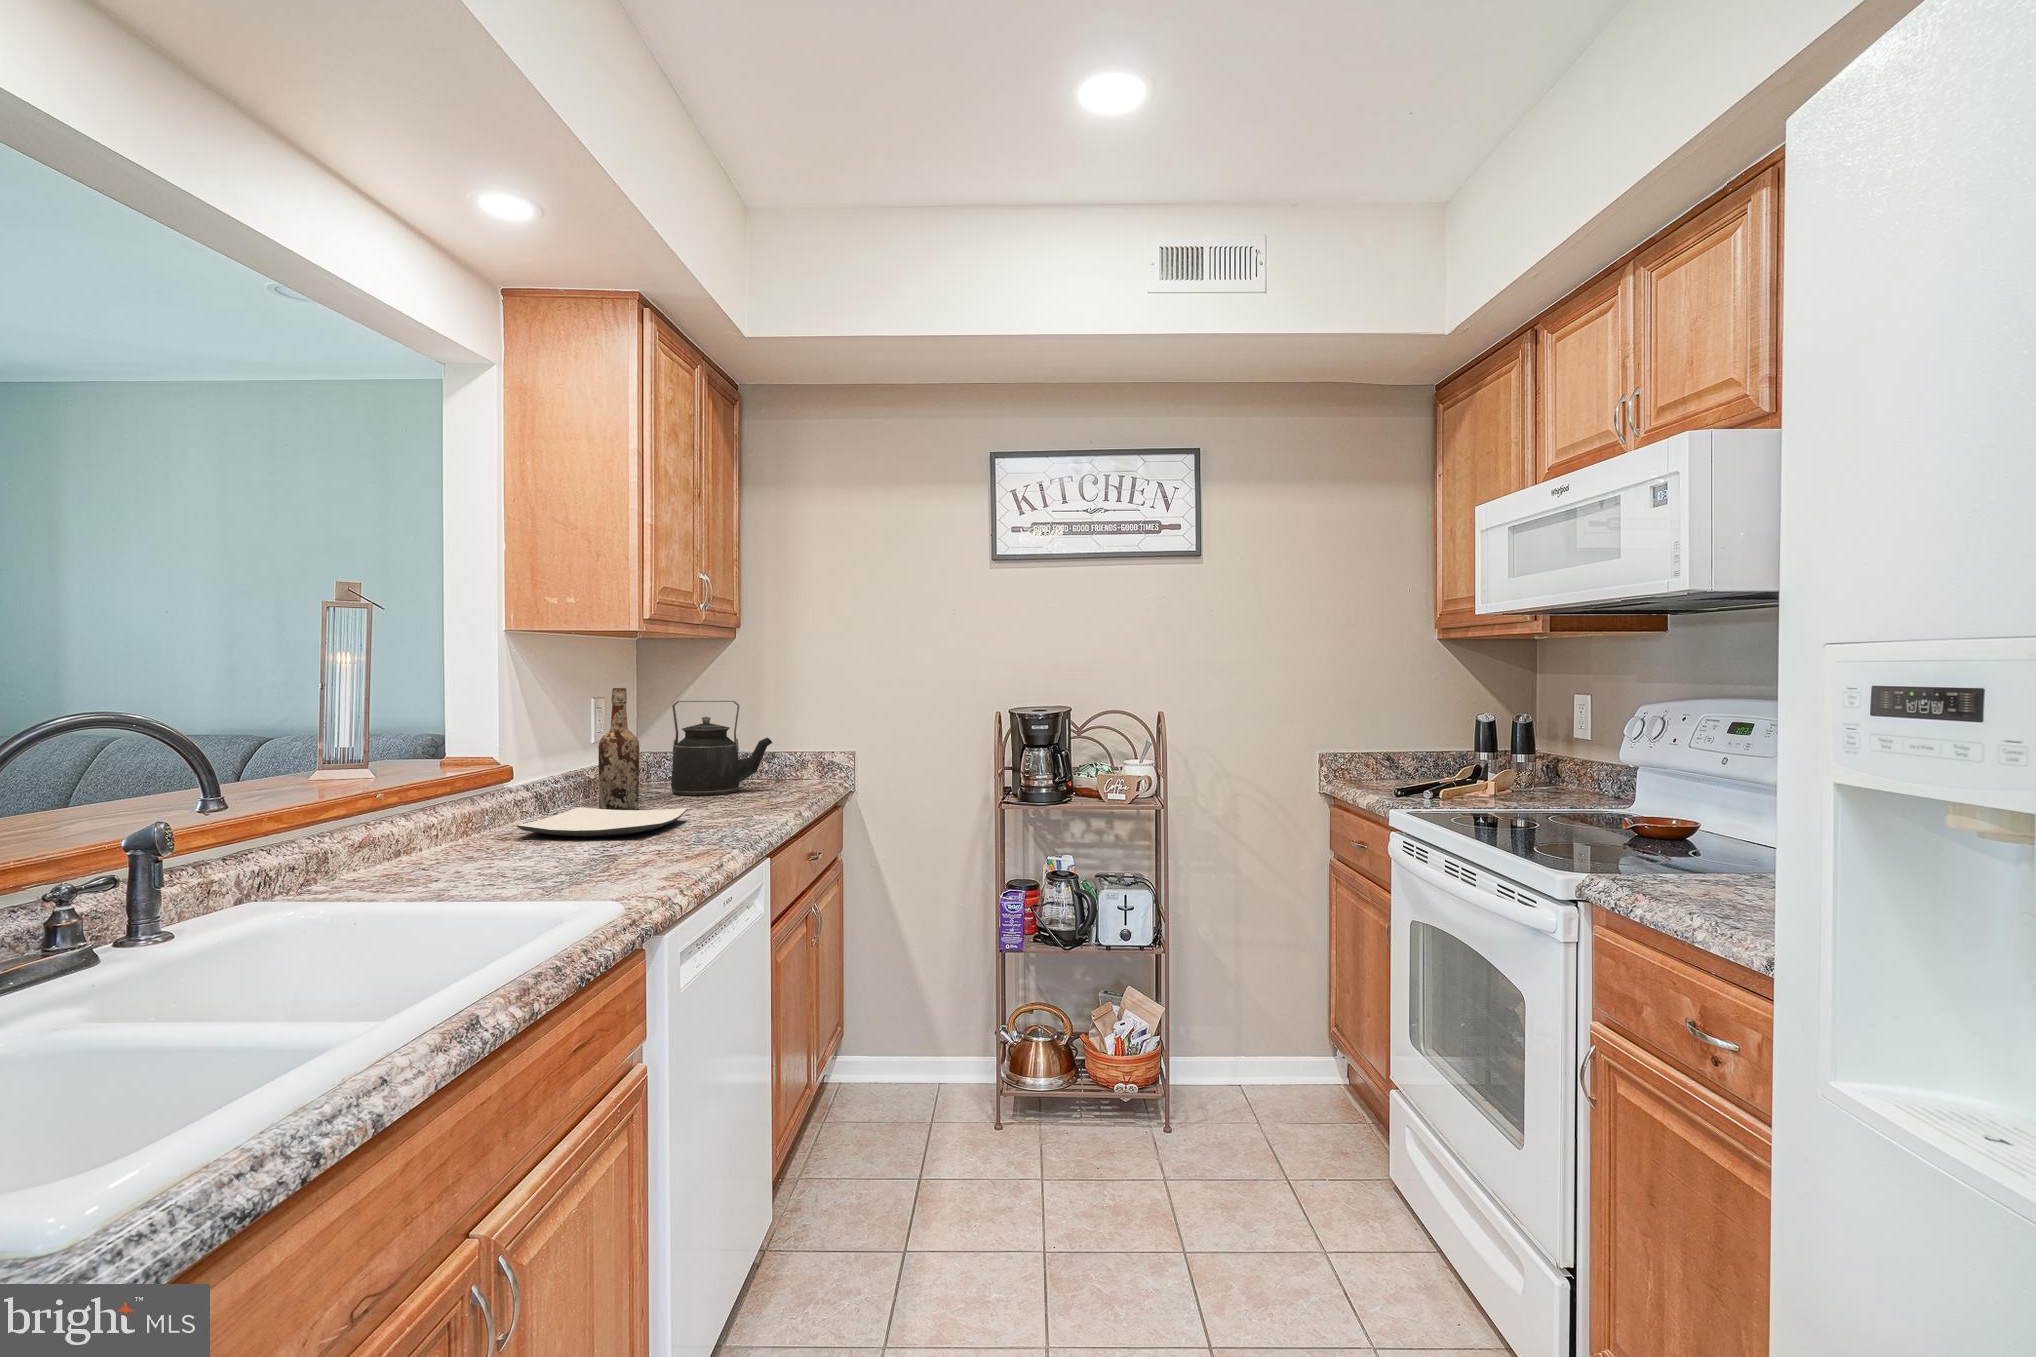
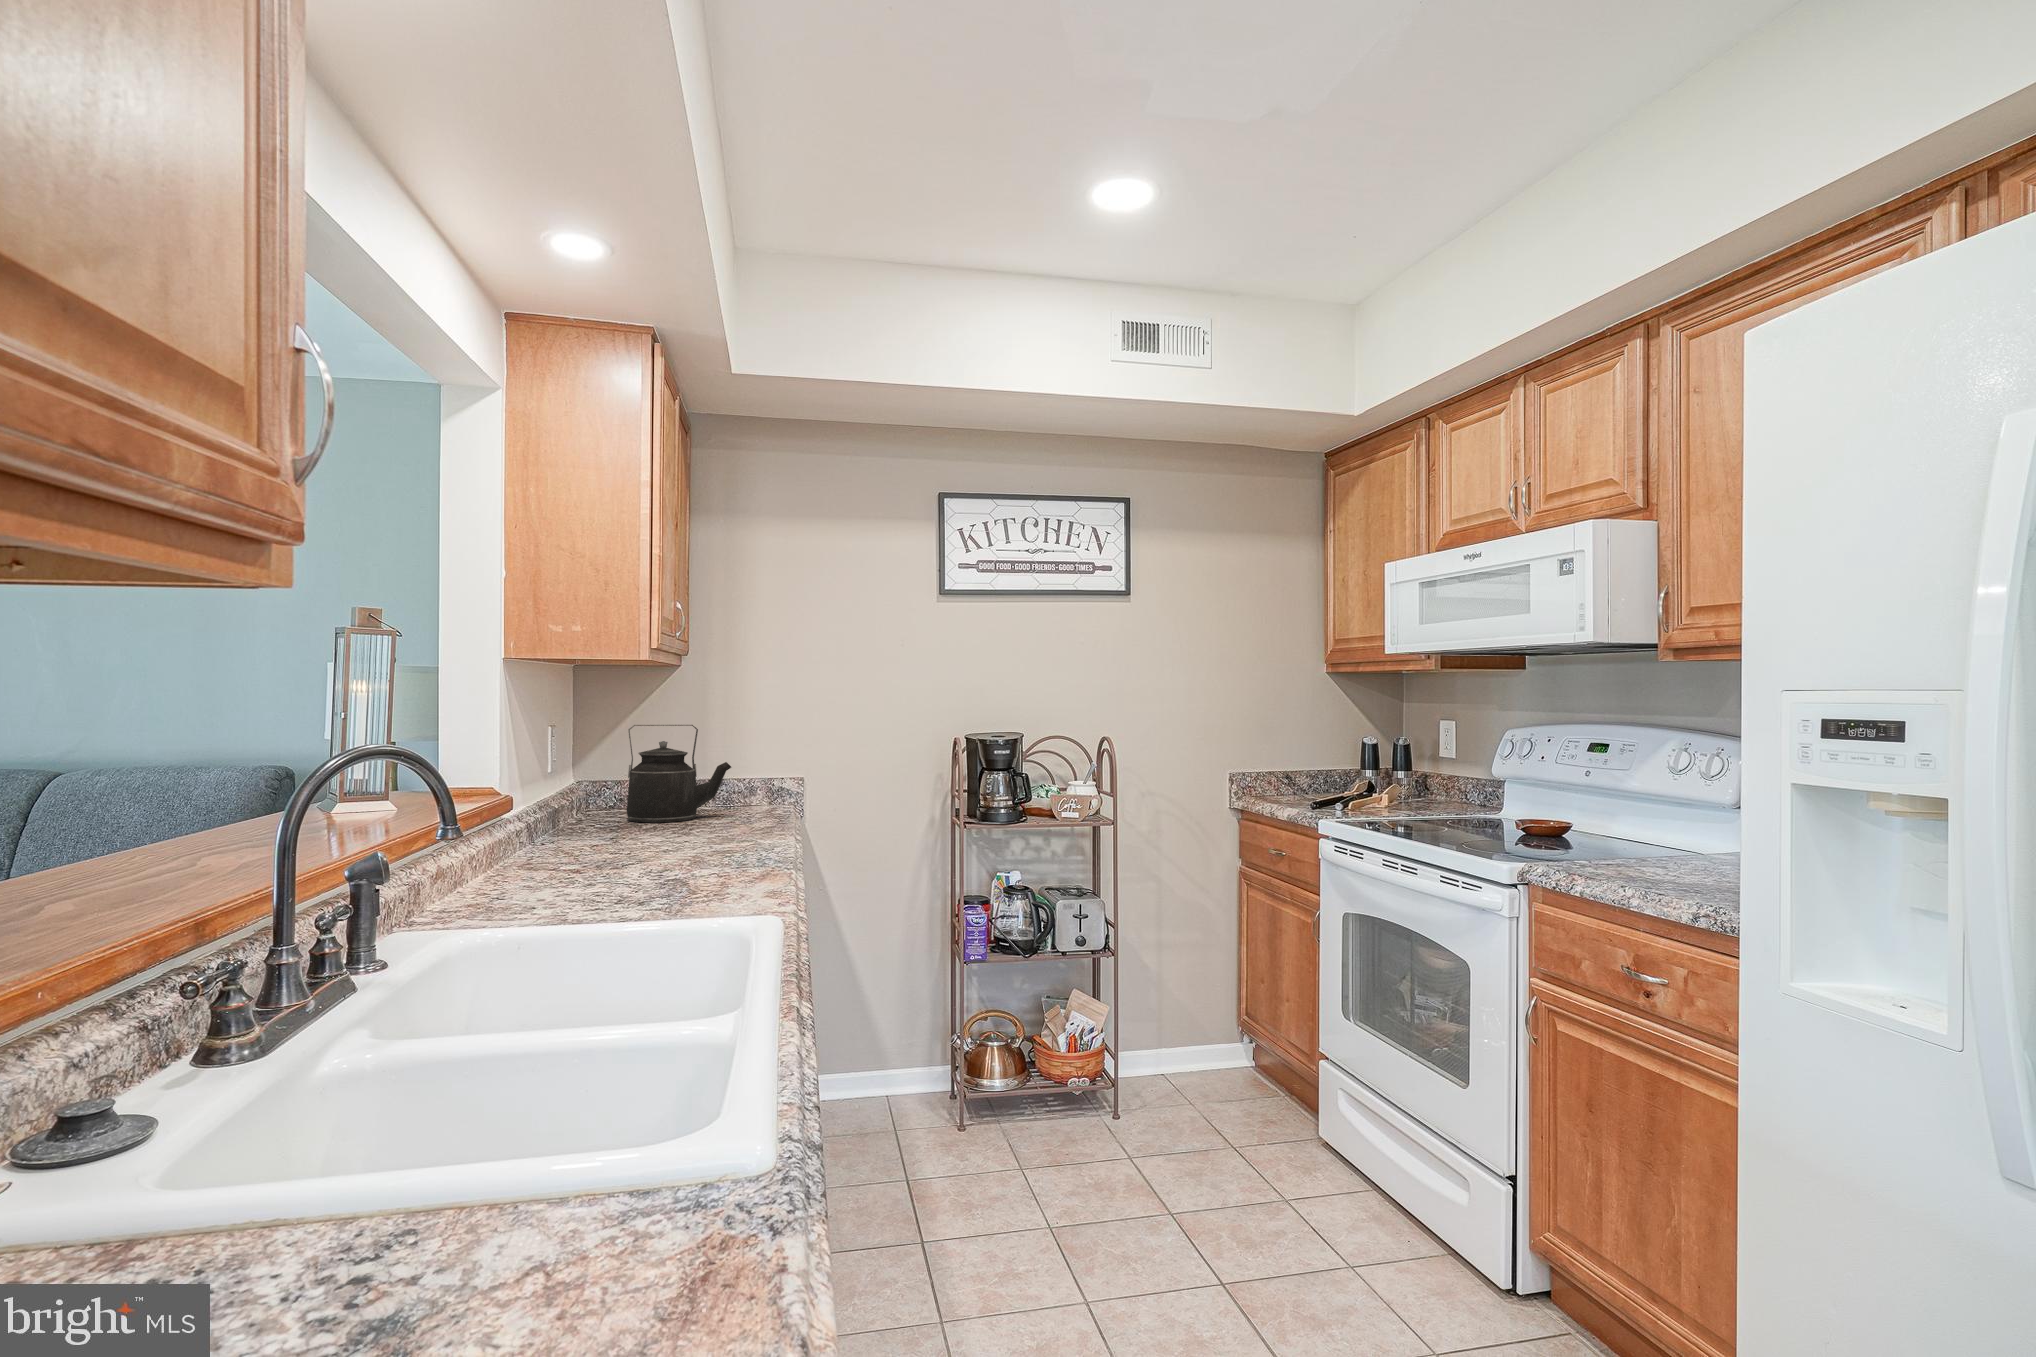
wine bottle: present [599,688,639,810] -> none [582,712,625,840]
plate: present [517,808,687,836] -> none [550,834,700,864]

